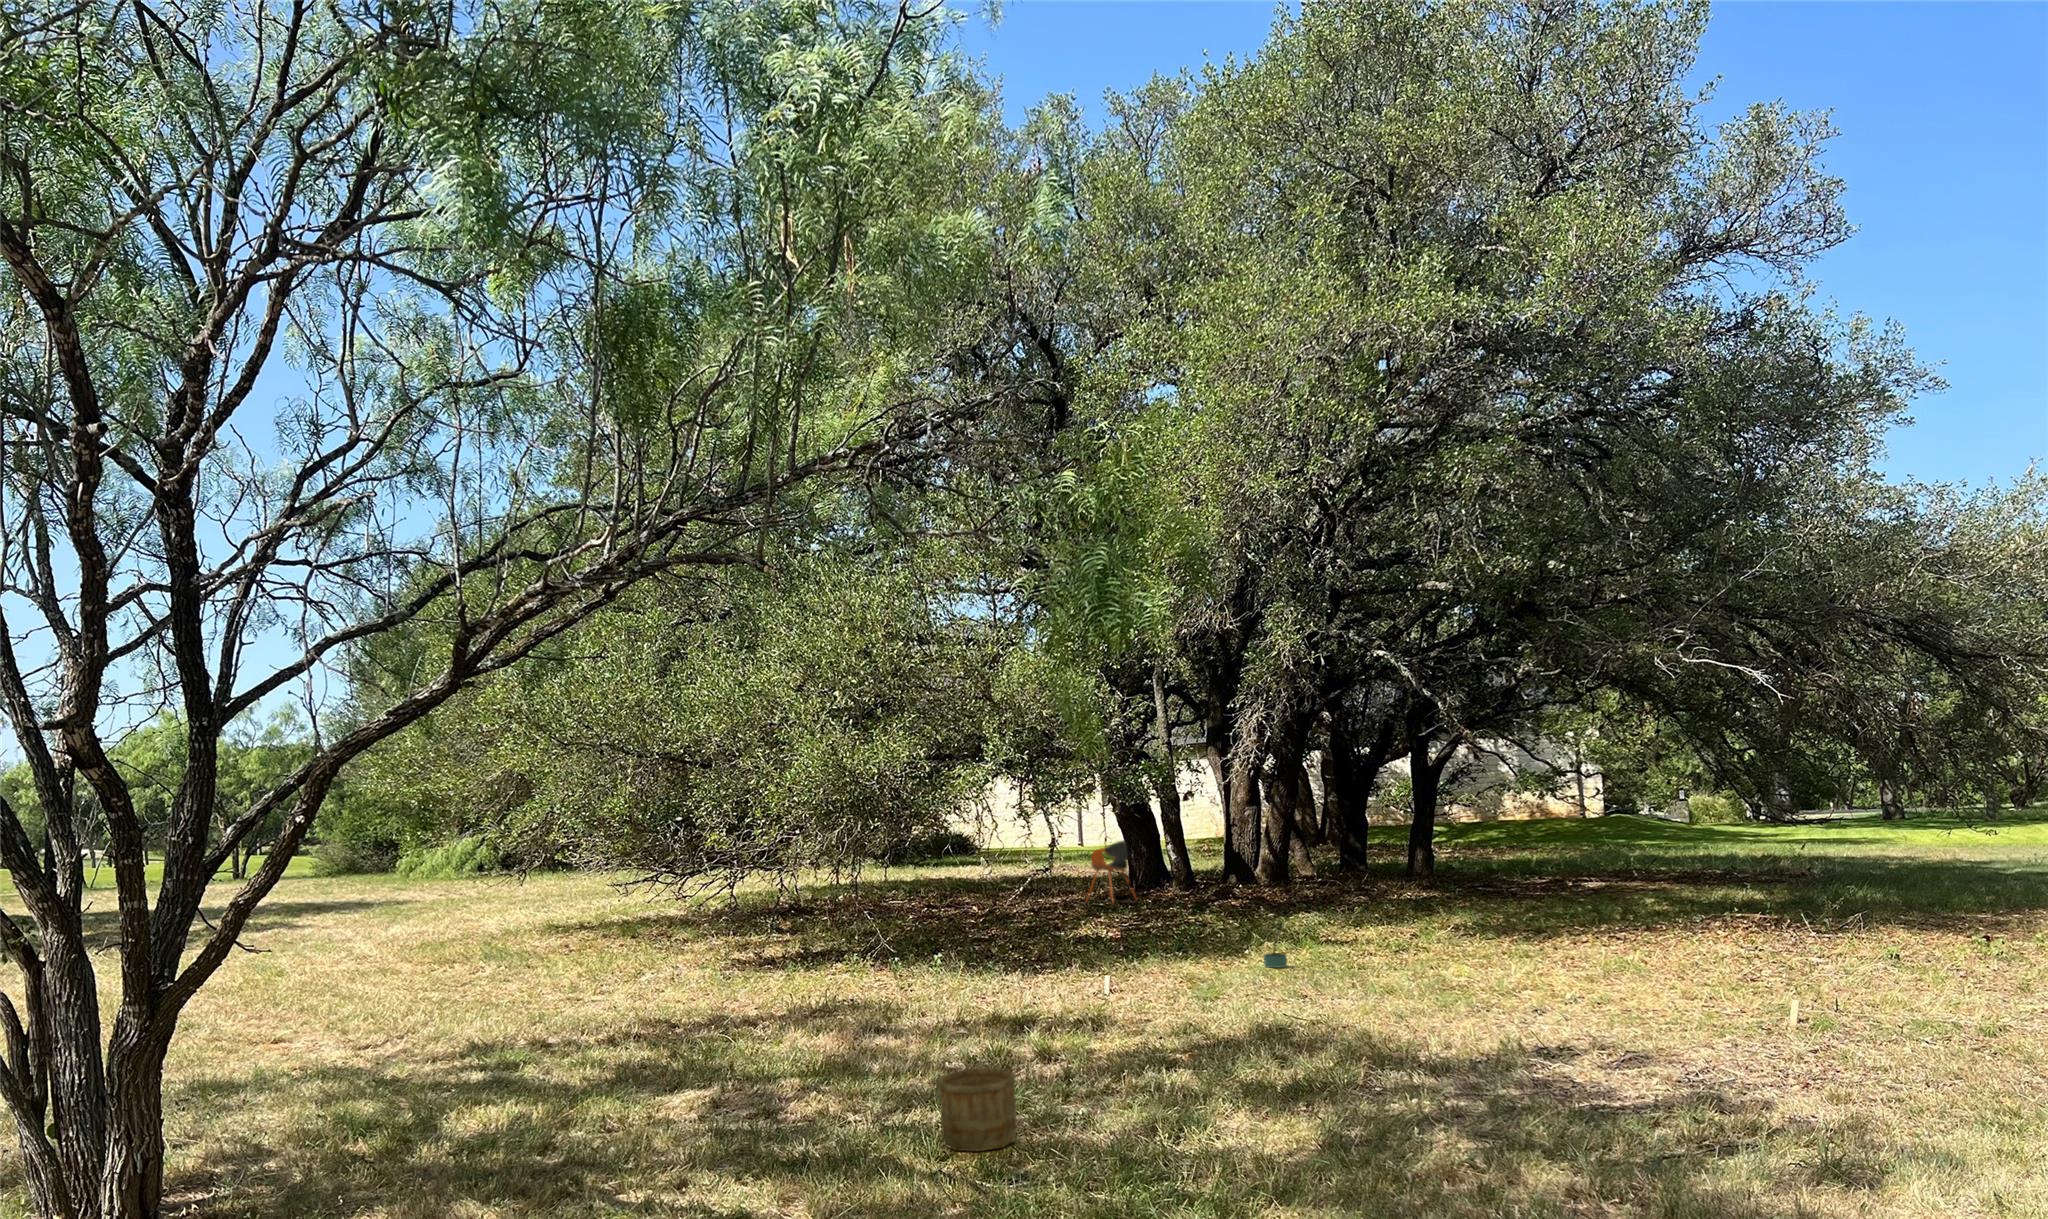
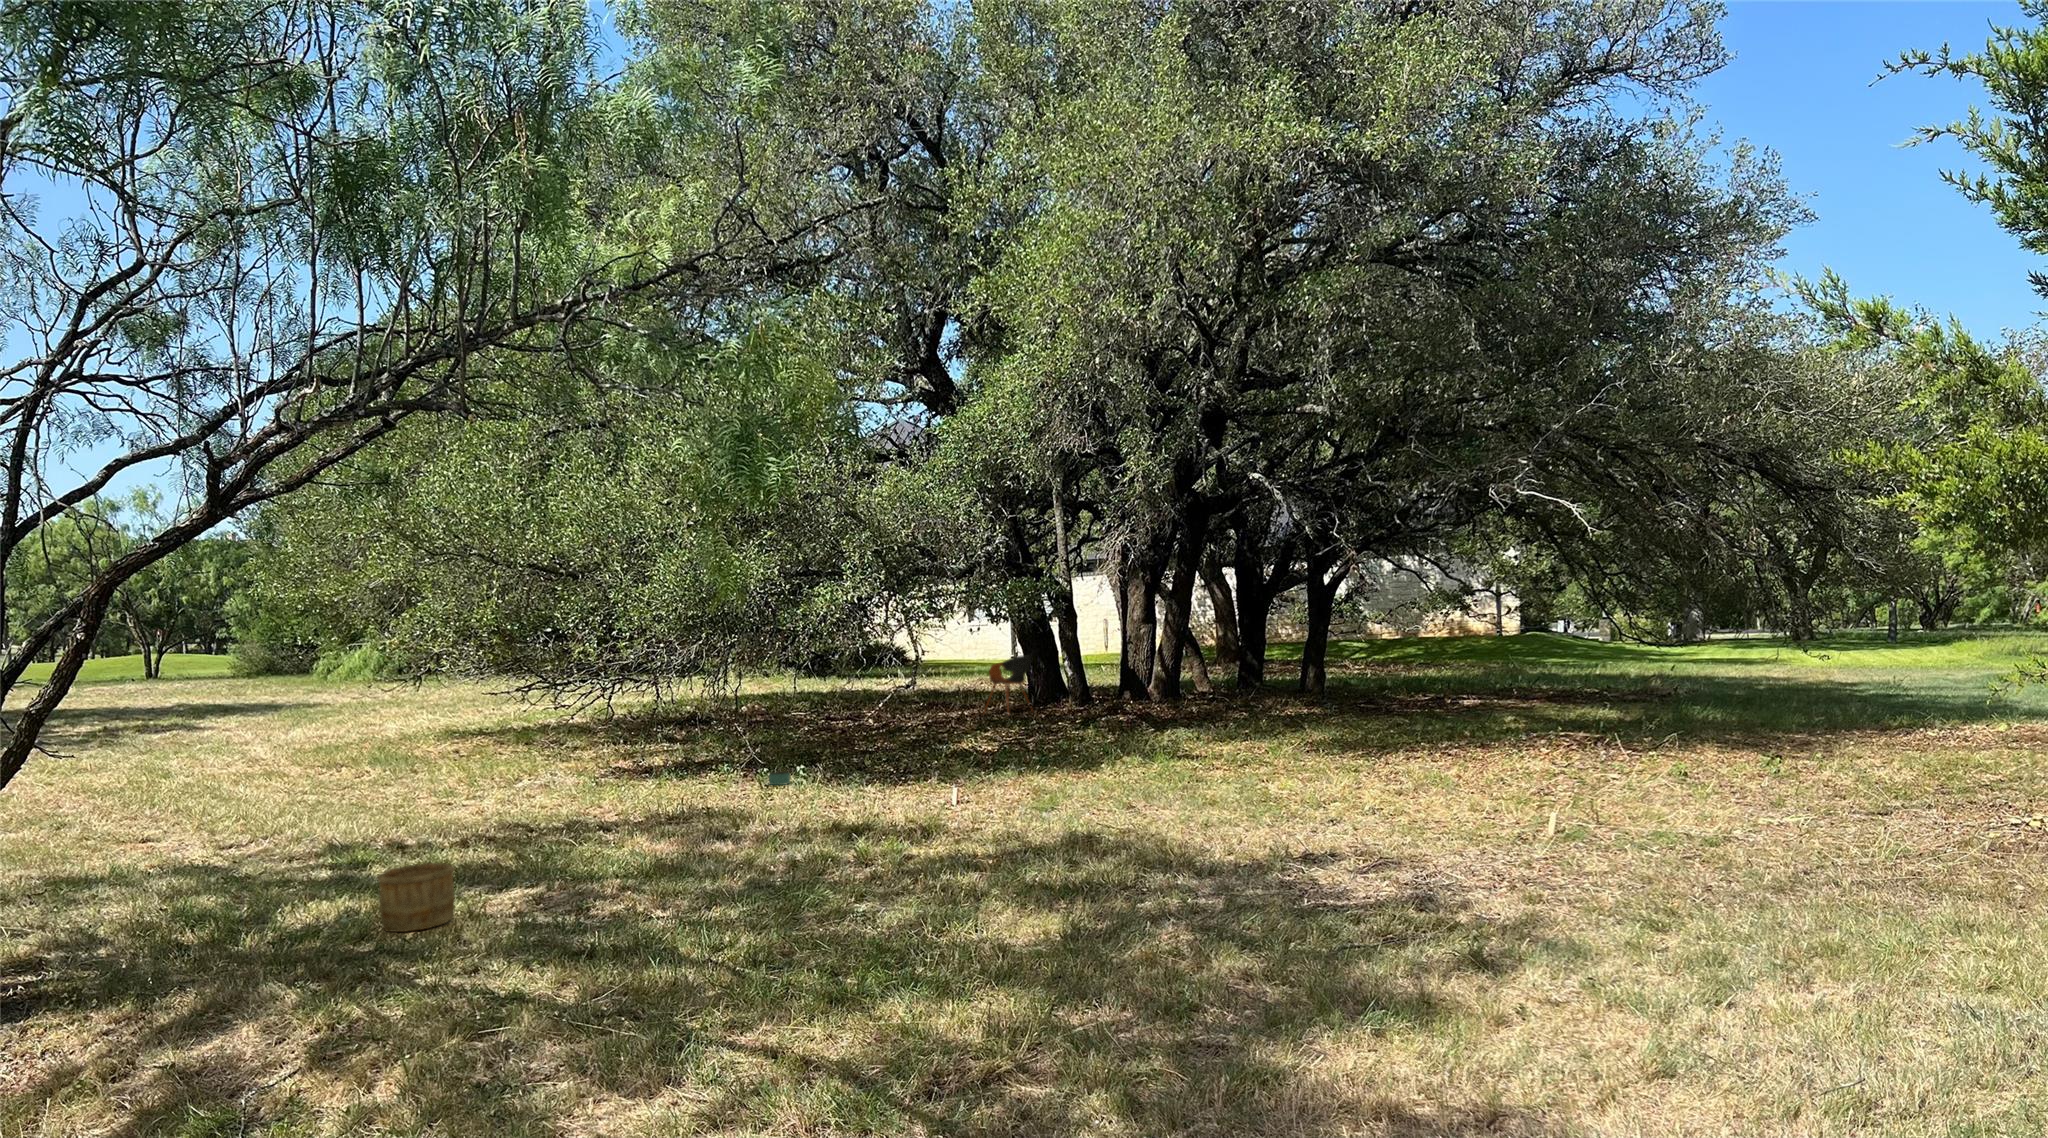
potted plant: present [1264,892,1292,968] -> present [763,724,792,785]
wooden bucket: present [938,1068,1016,1151] -> present [376,863,455,932]

